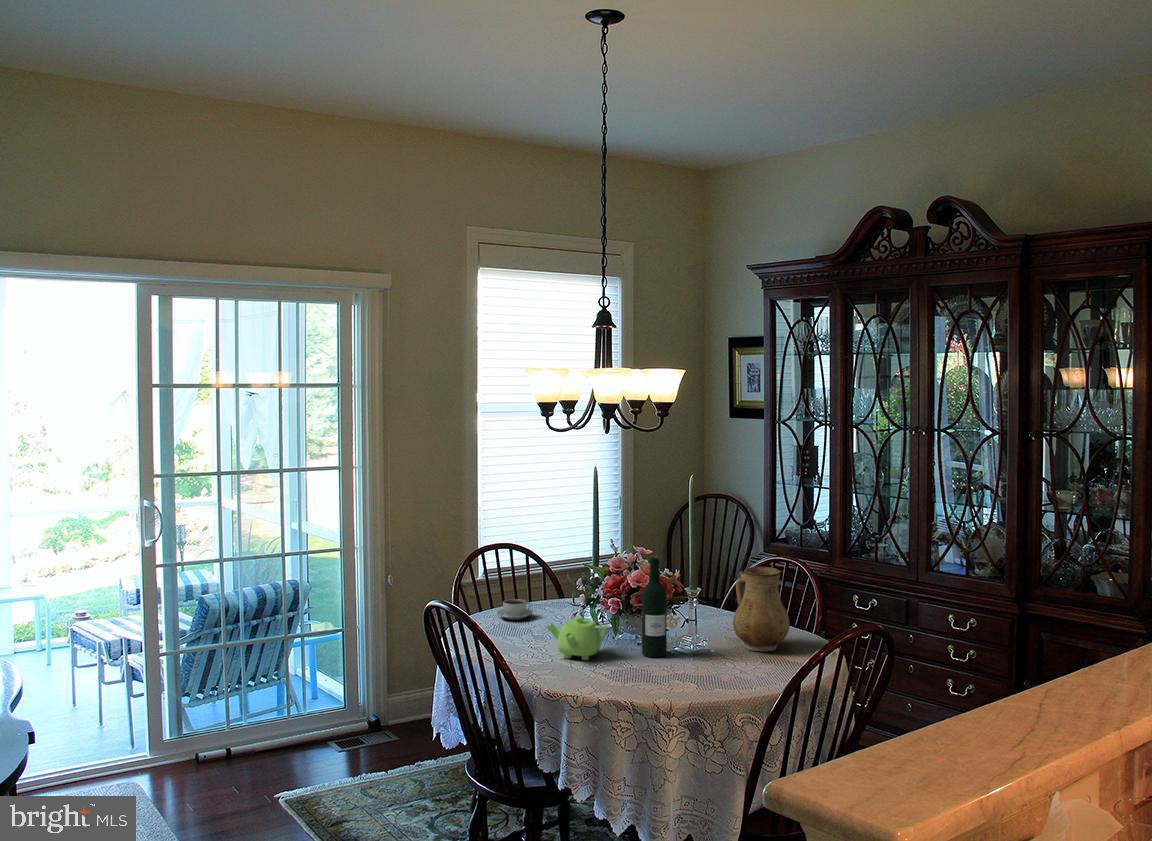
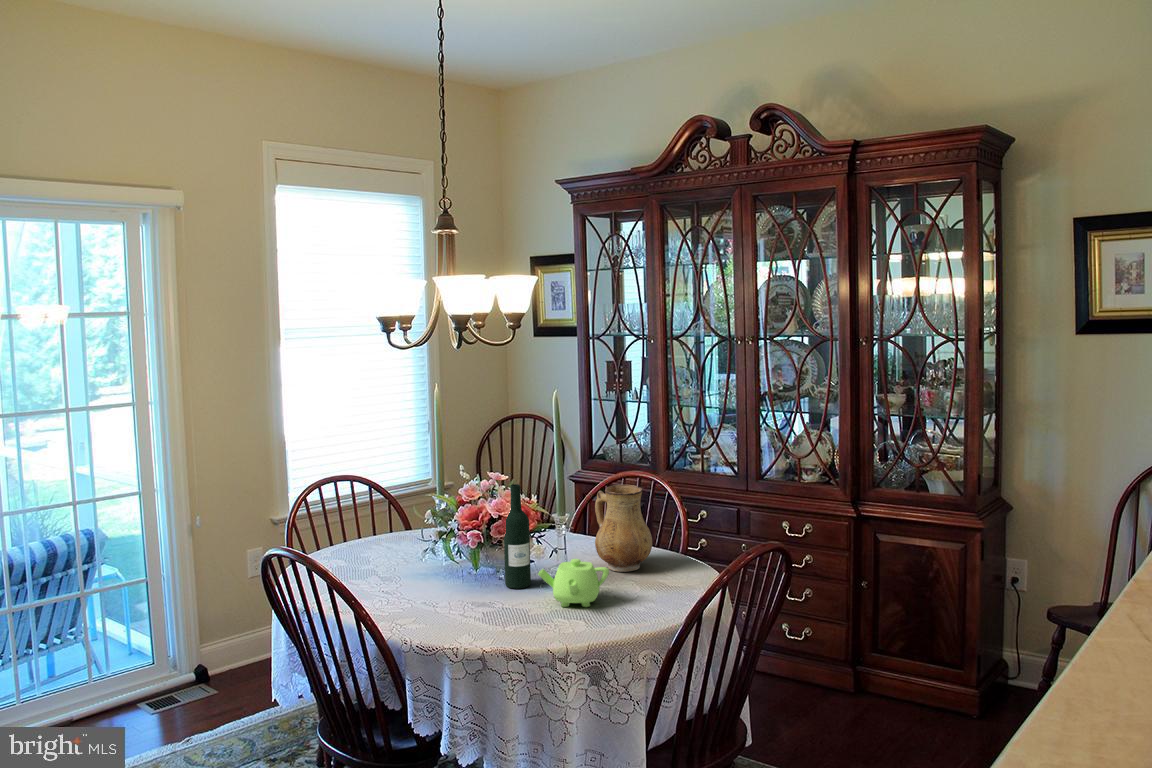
coffee cup: present [497,599,533,620] -> none [336,534,376,557]
teapot: present [547,617,608,660] -> present [538,559,609,607]

